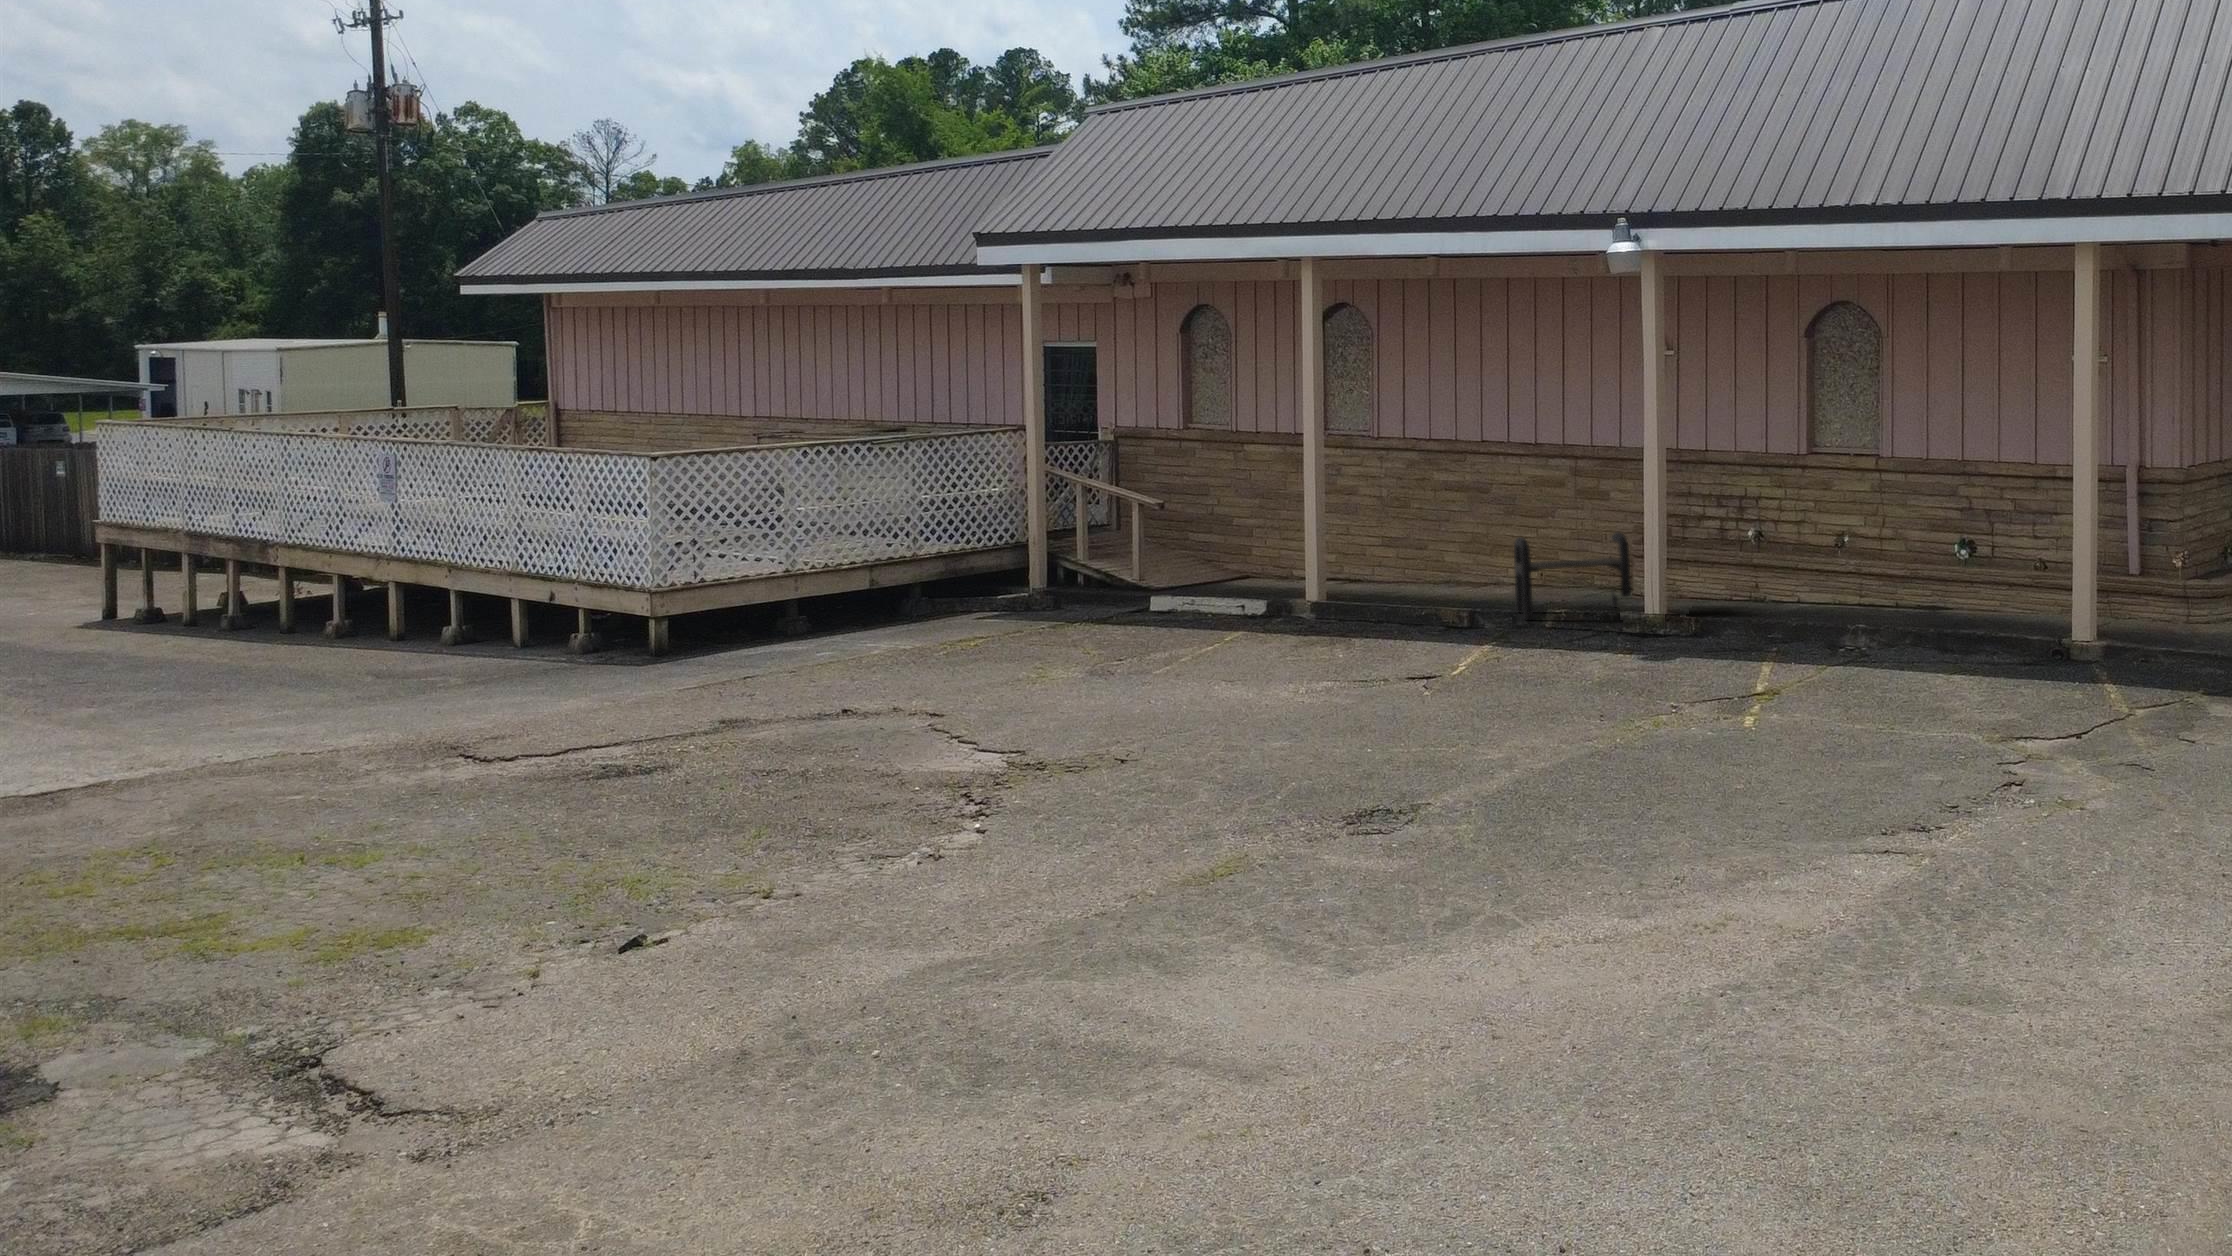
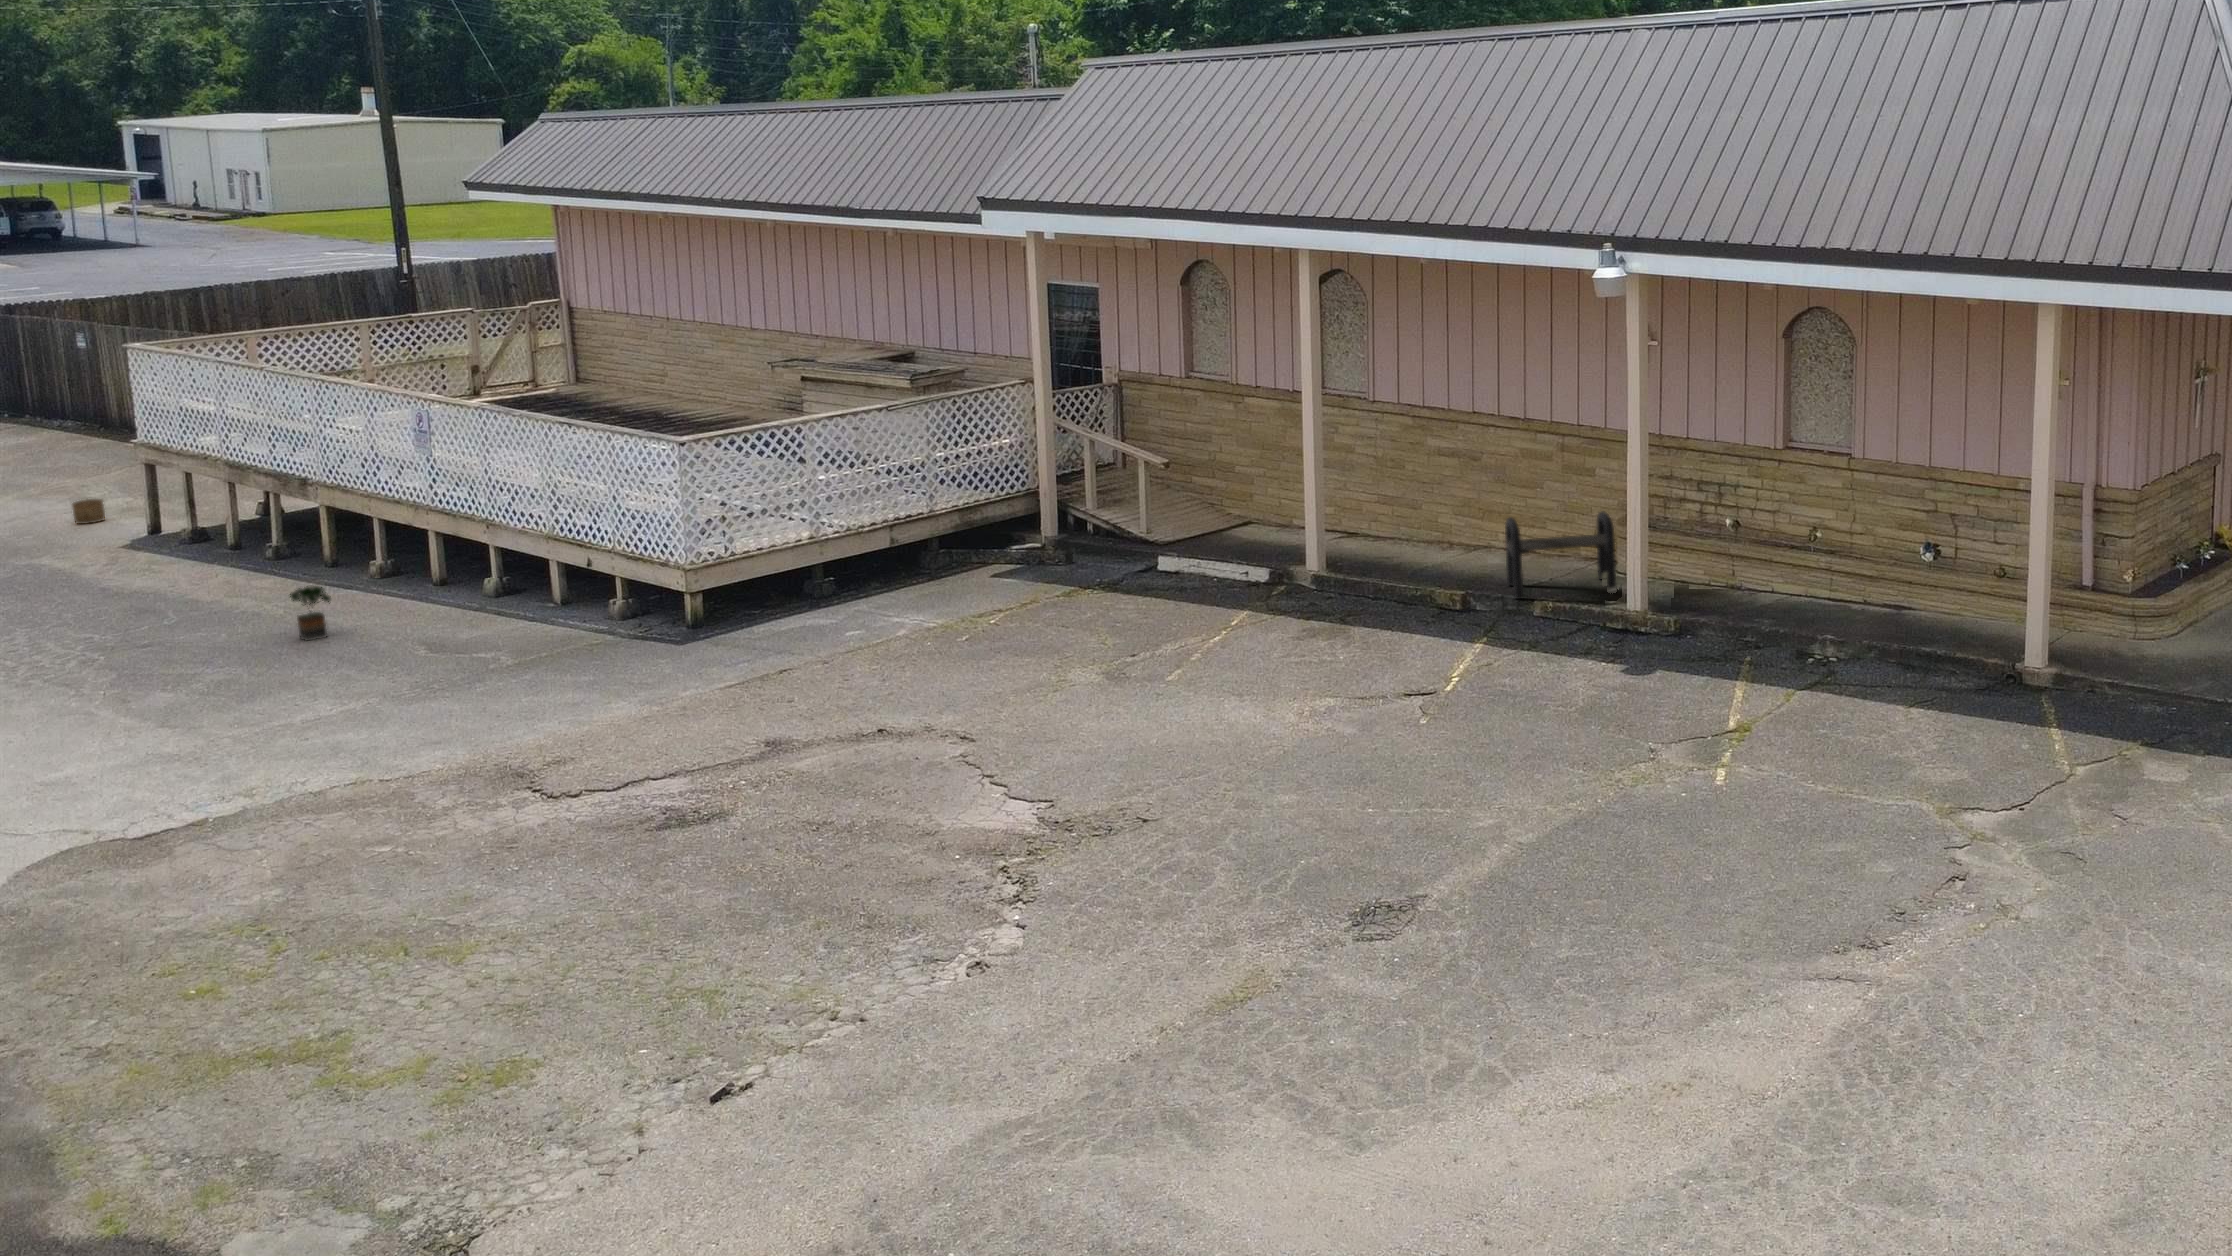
wooden bucket: none [37,593,71,618] -> present [72,499,105,524]
potted tree: none [233,624,281,682] -> present [290,586,331,641]

